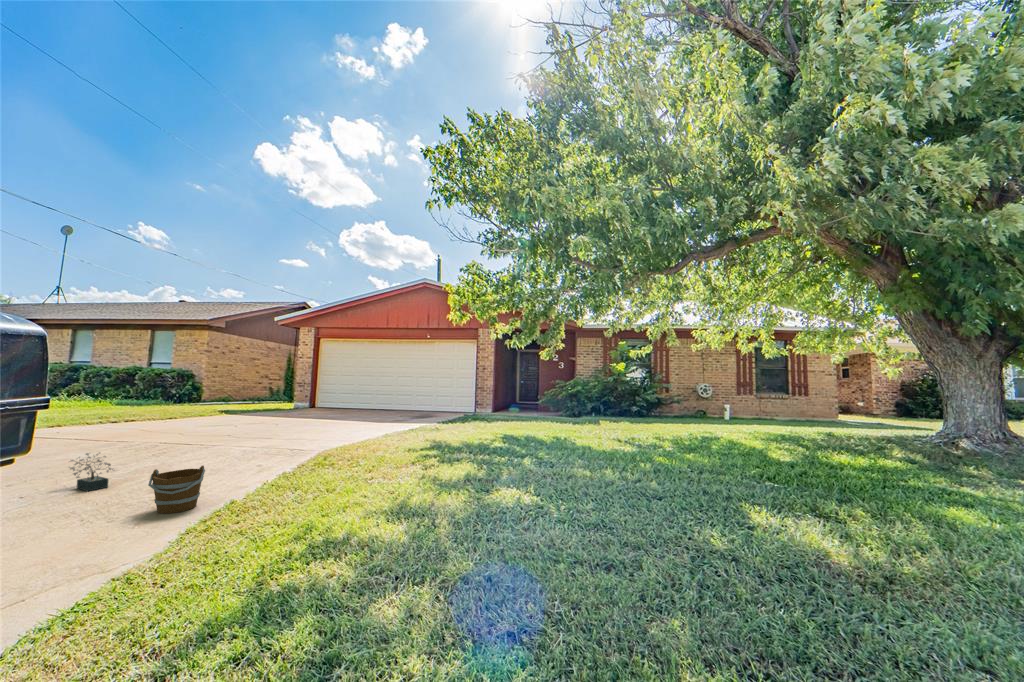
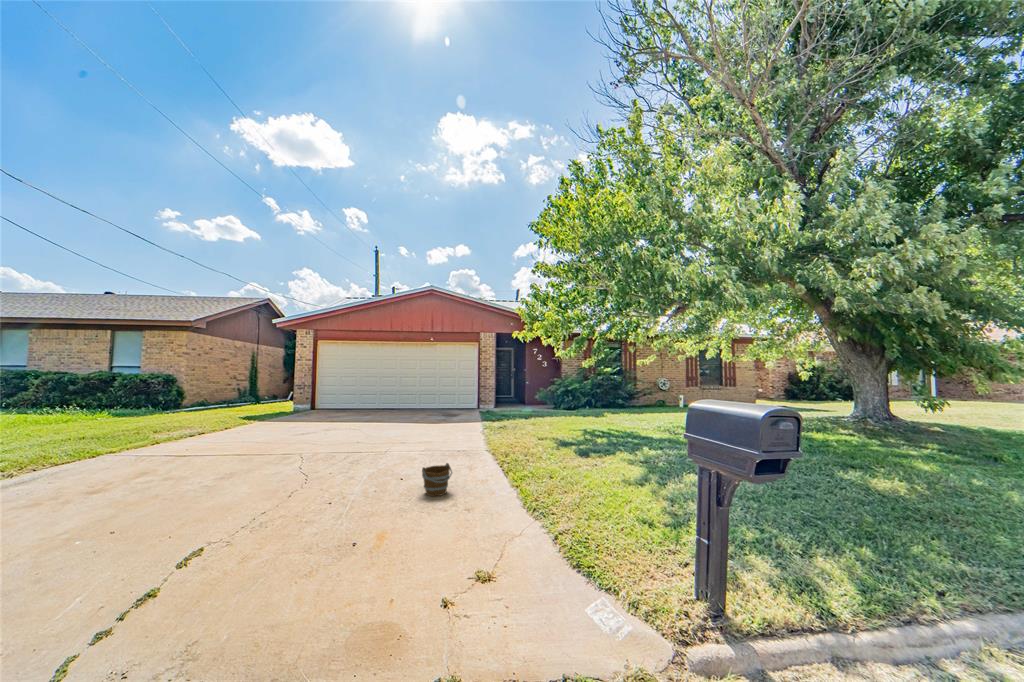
decorative plant: present [69,453,114,491] -> none [317,459,349,488]

